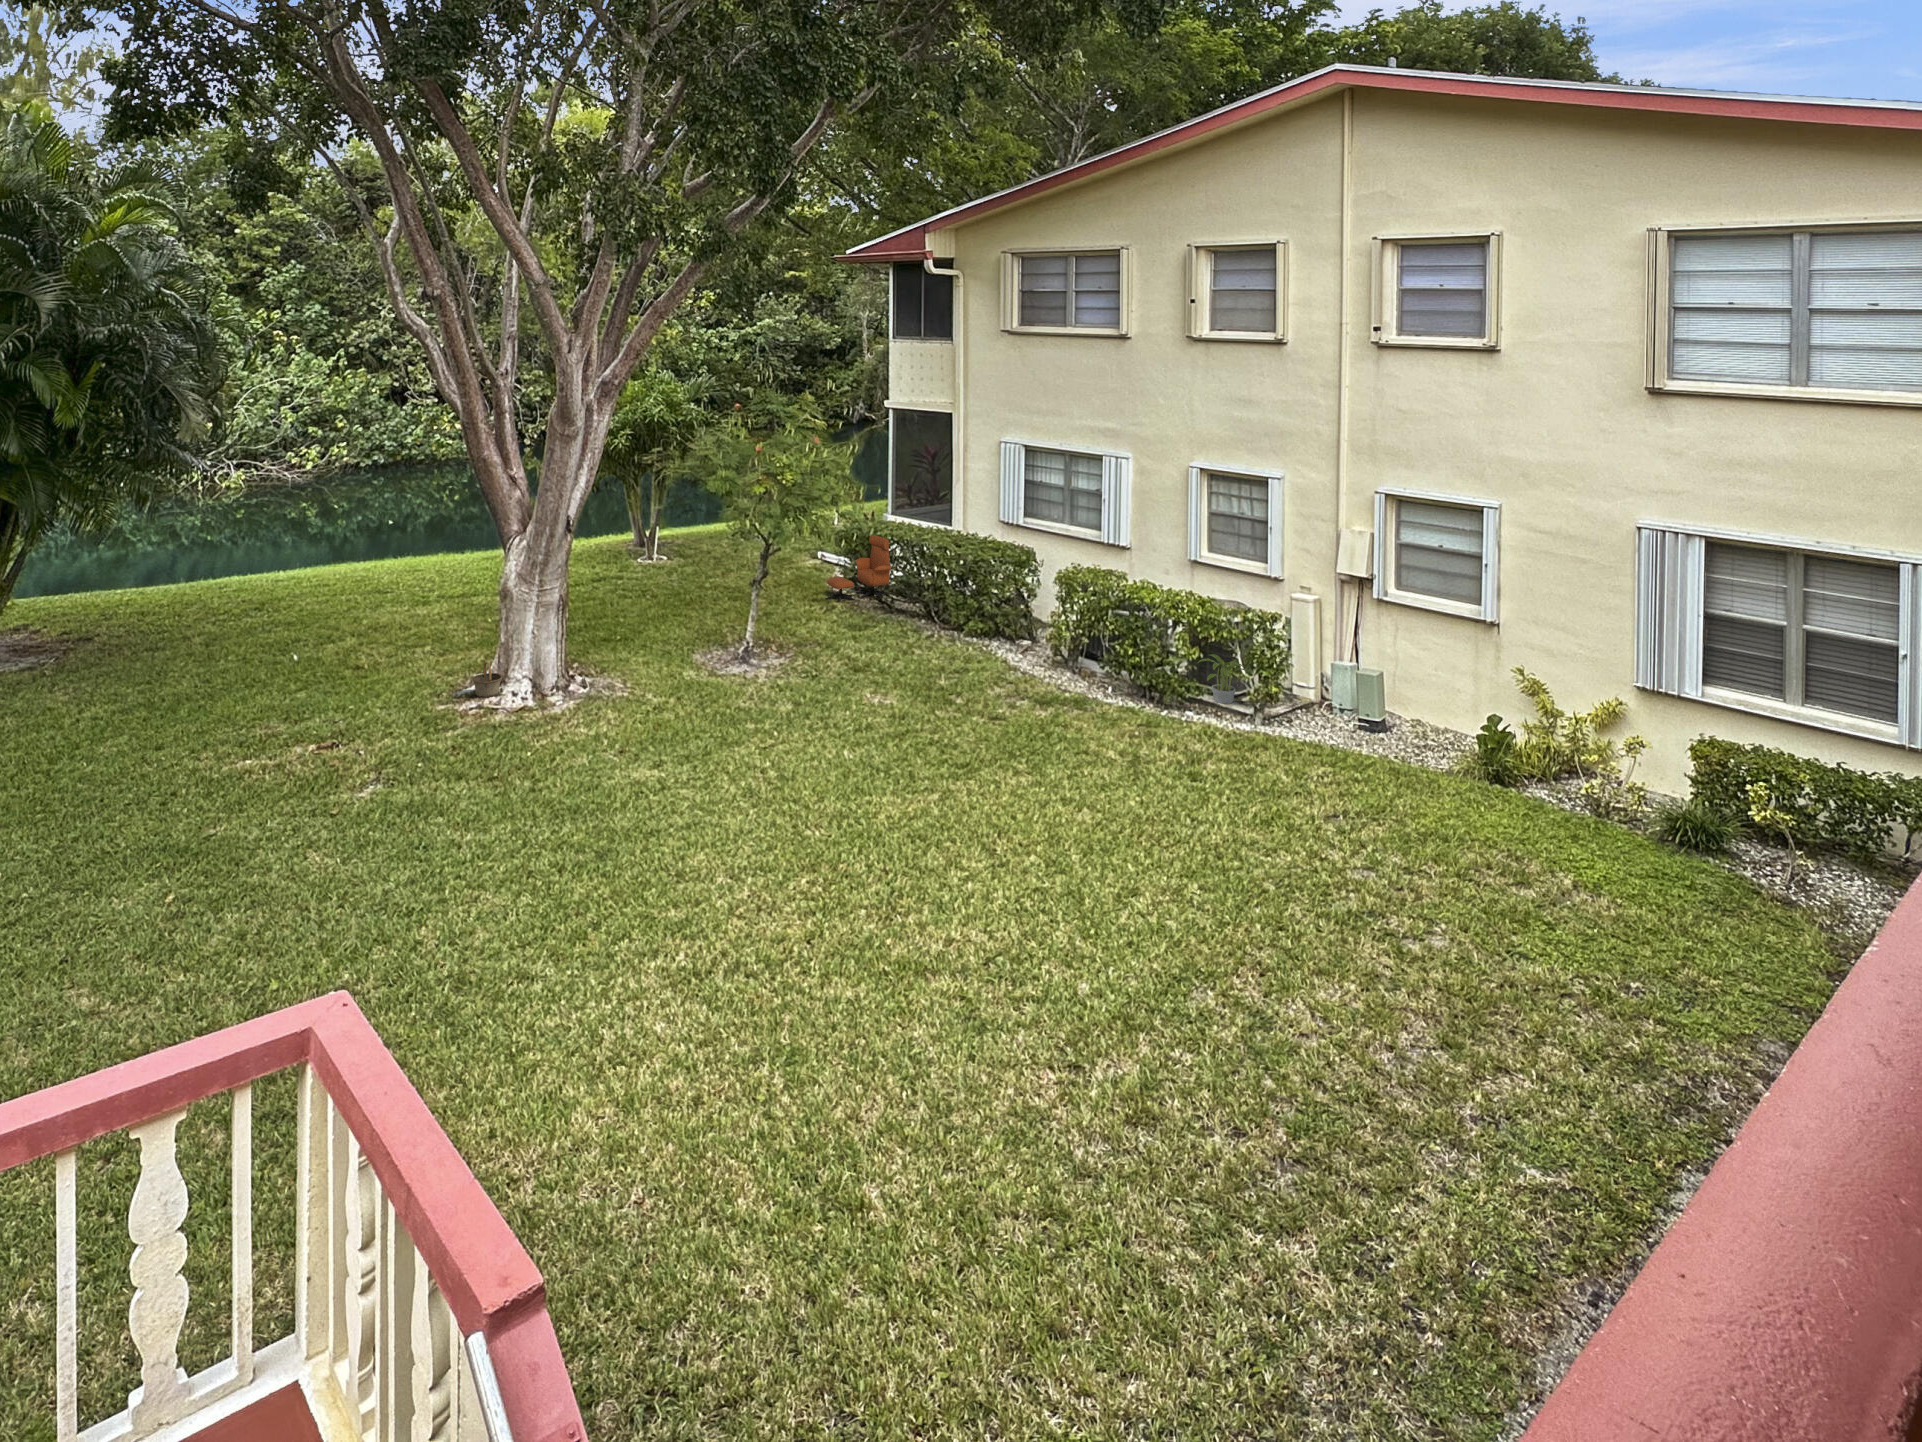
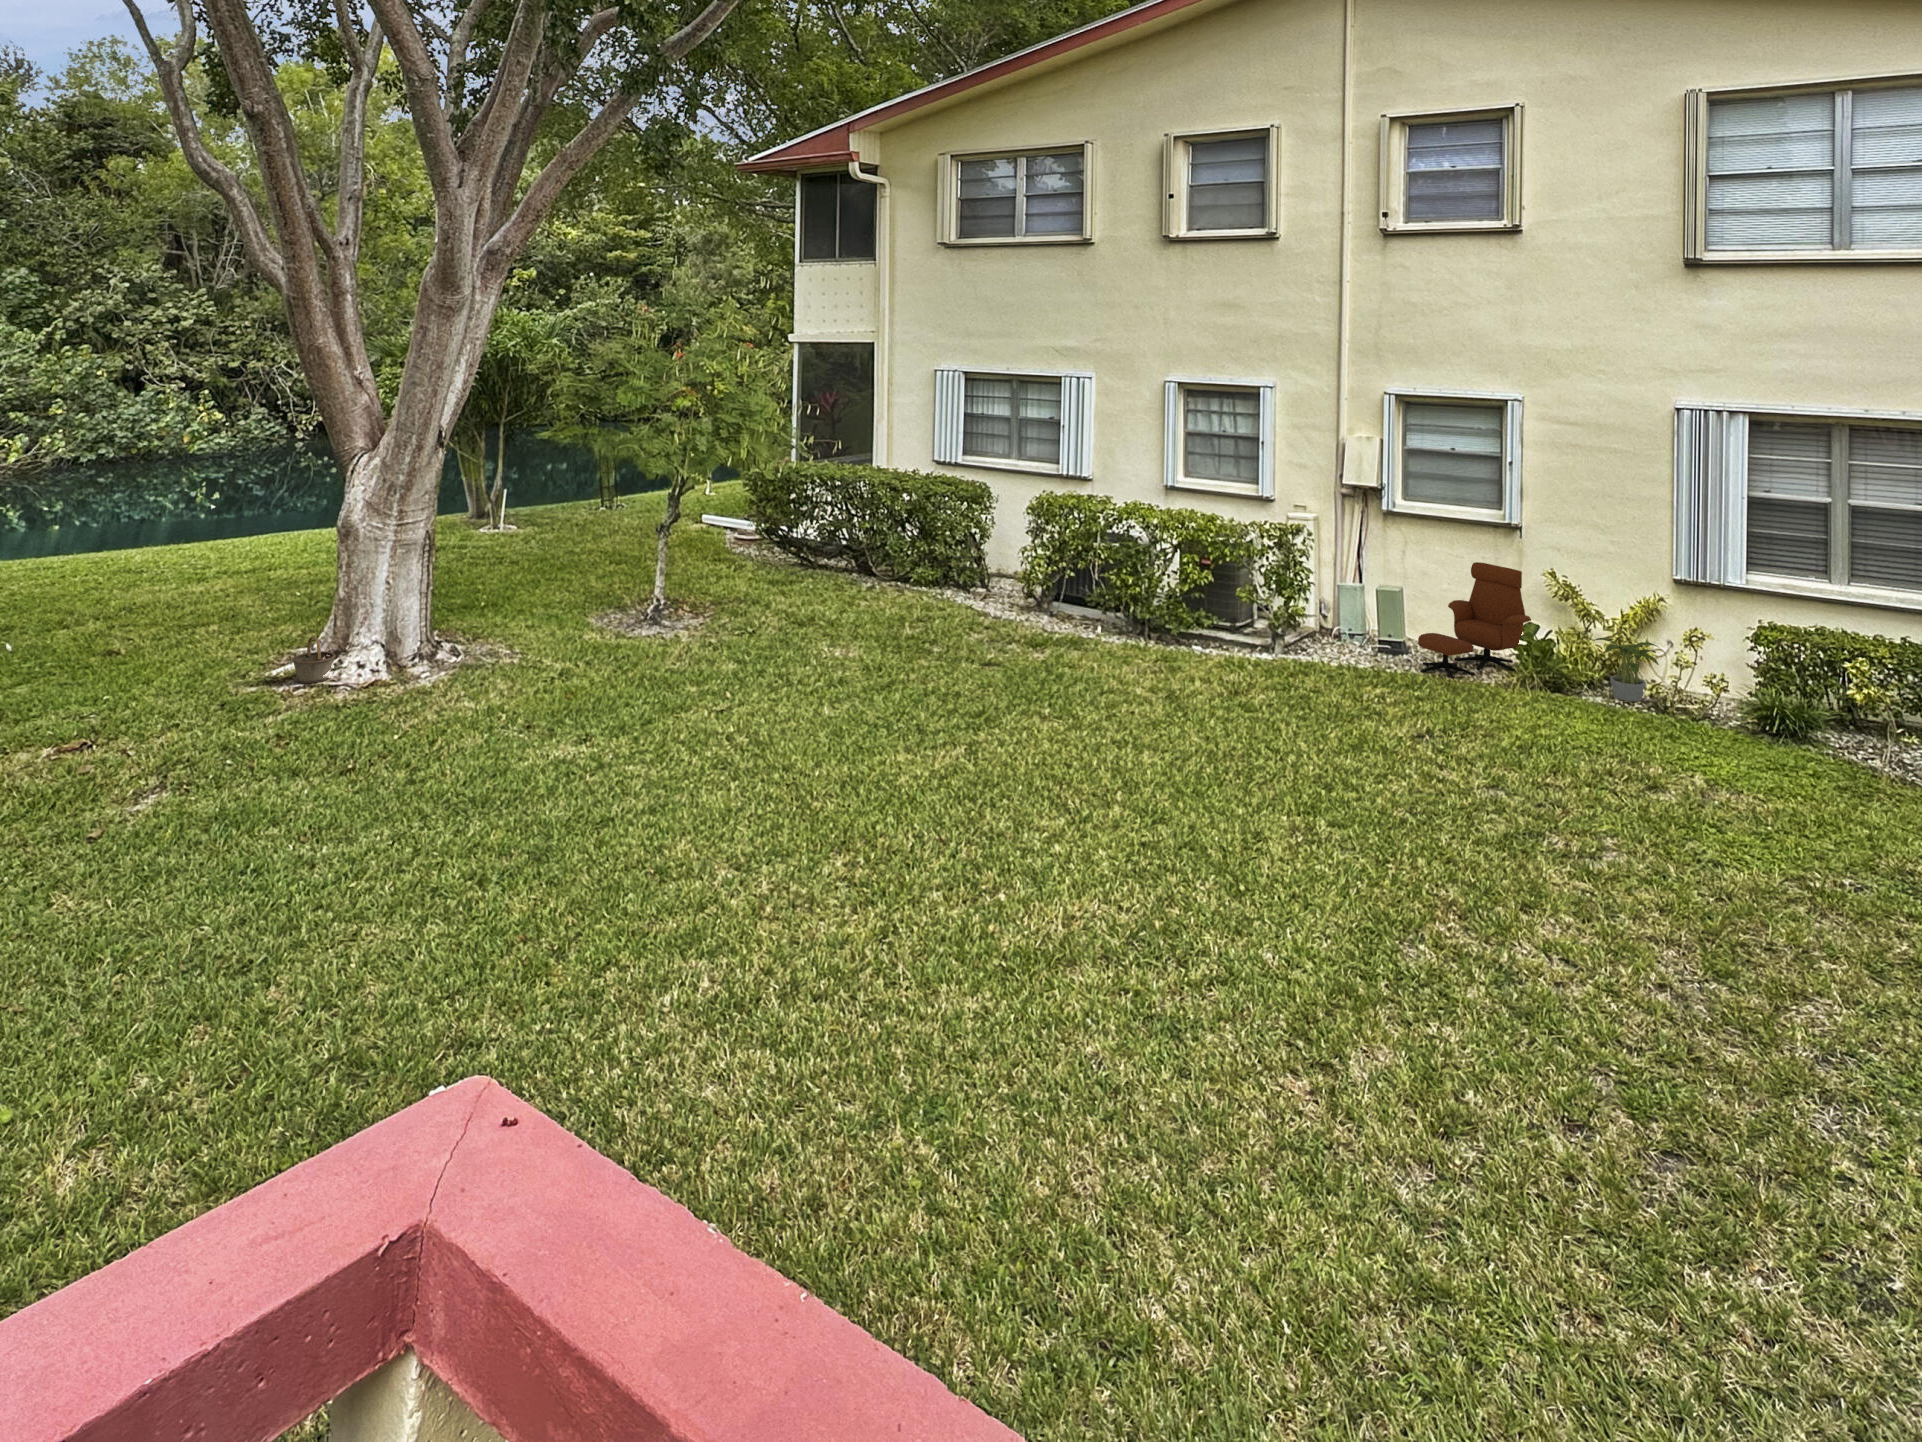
lounge chair: present [825,535,892,602] -> present [1418,562,1531,679]
potted plant: present [1198,654,1250,704] -> present [1594,638,1659,701]

